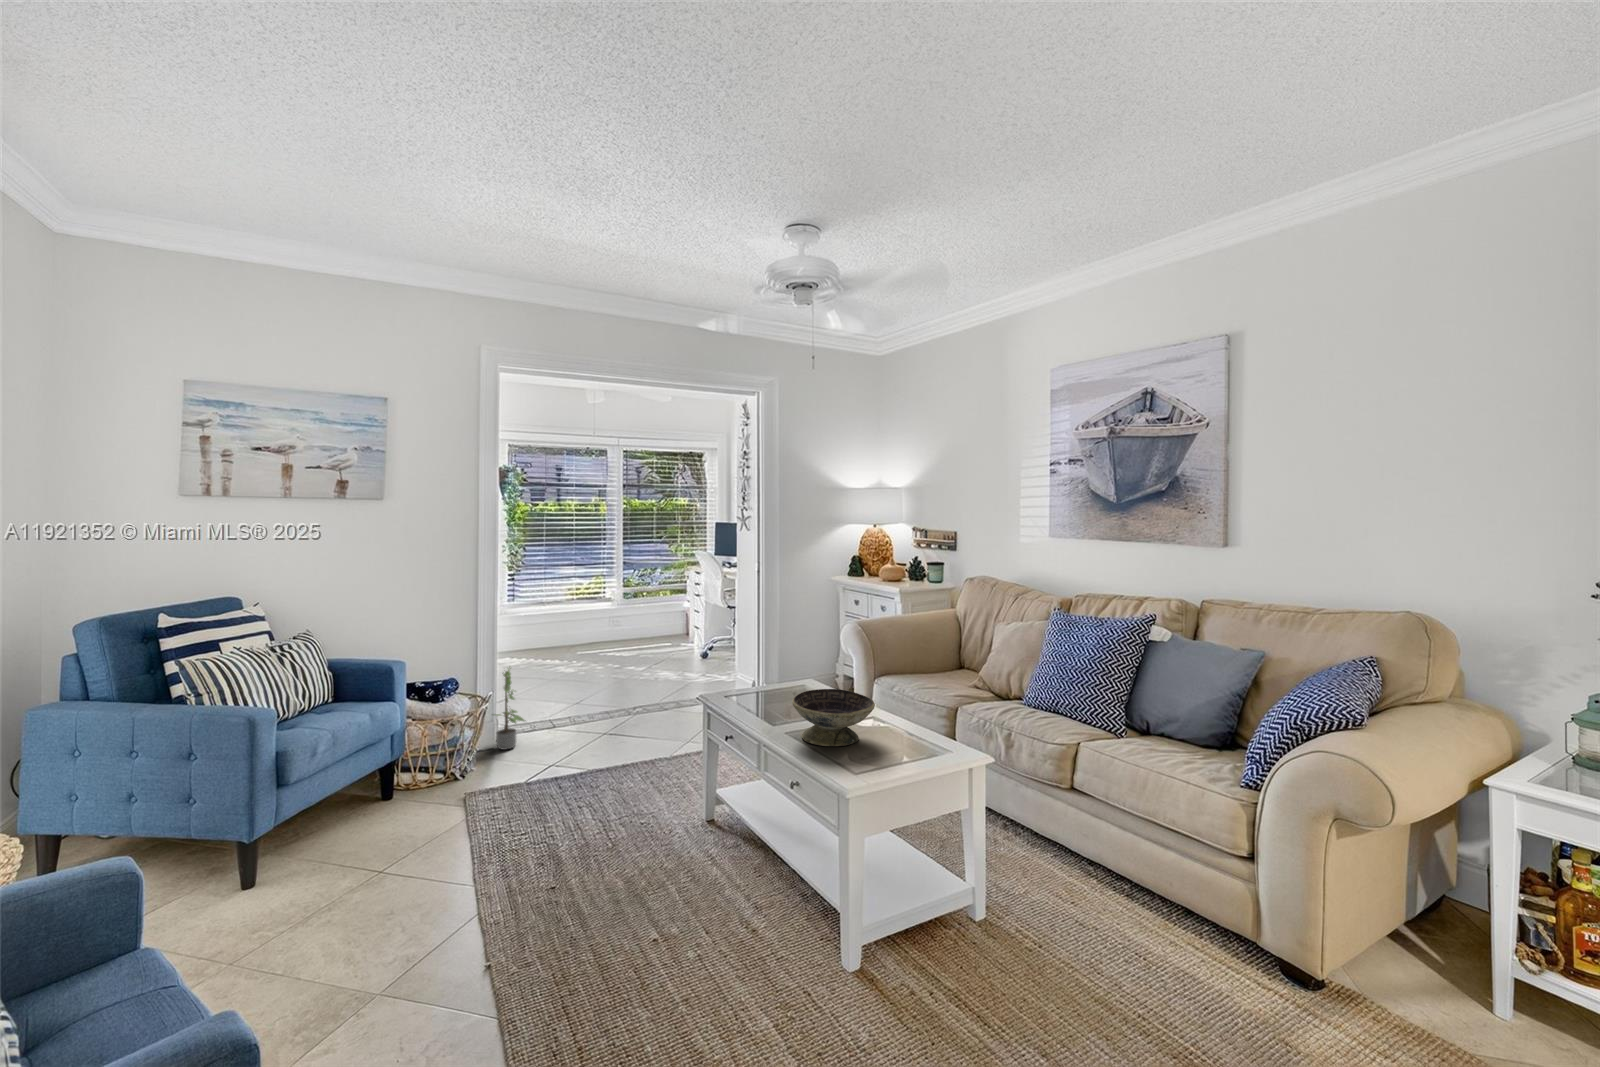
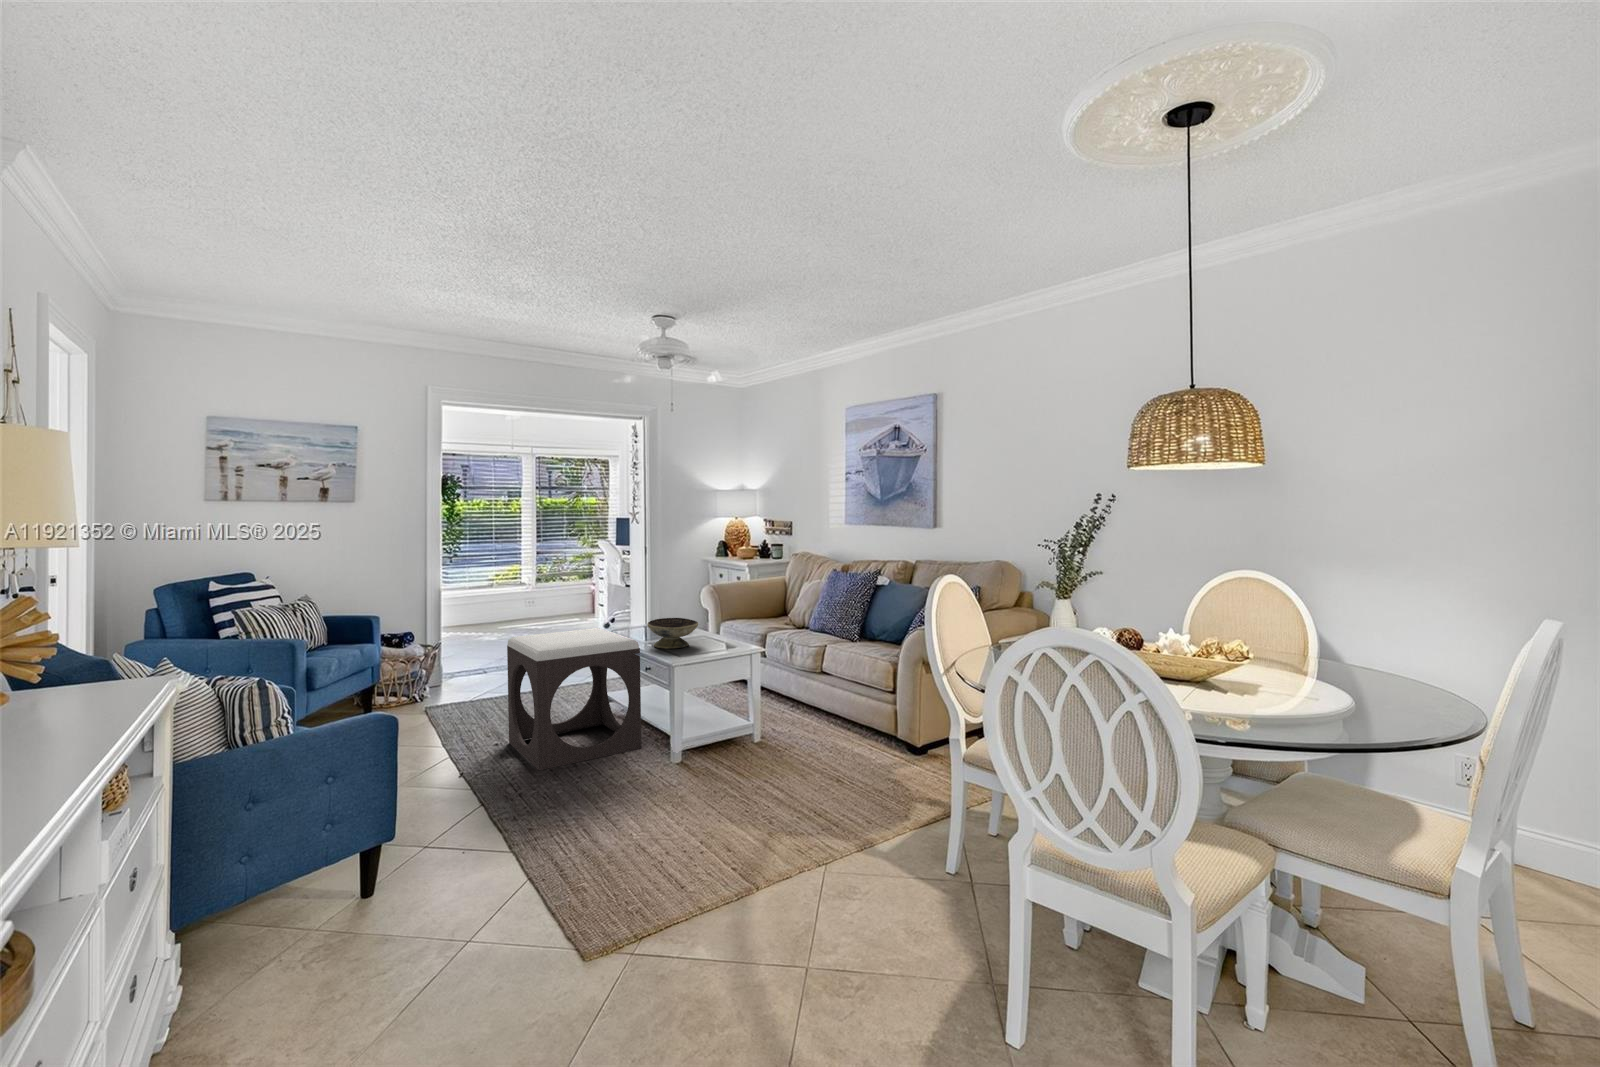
potted plant: present [495,668,525,750] -> none [438,623,465,686]
footstool: none [572,699,785,970] -> present [507,628,641,770]

